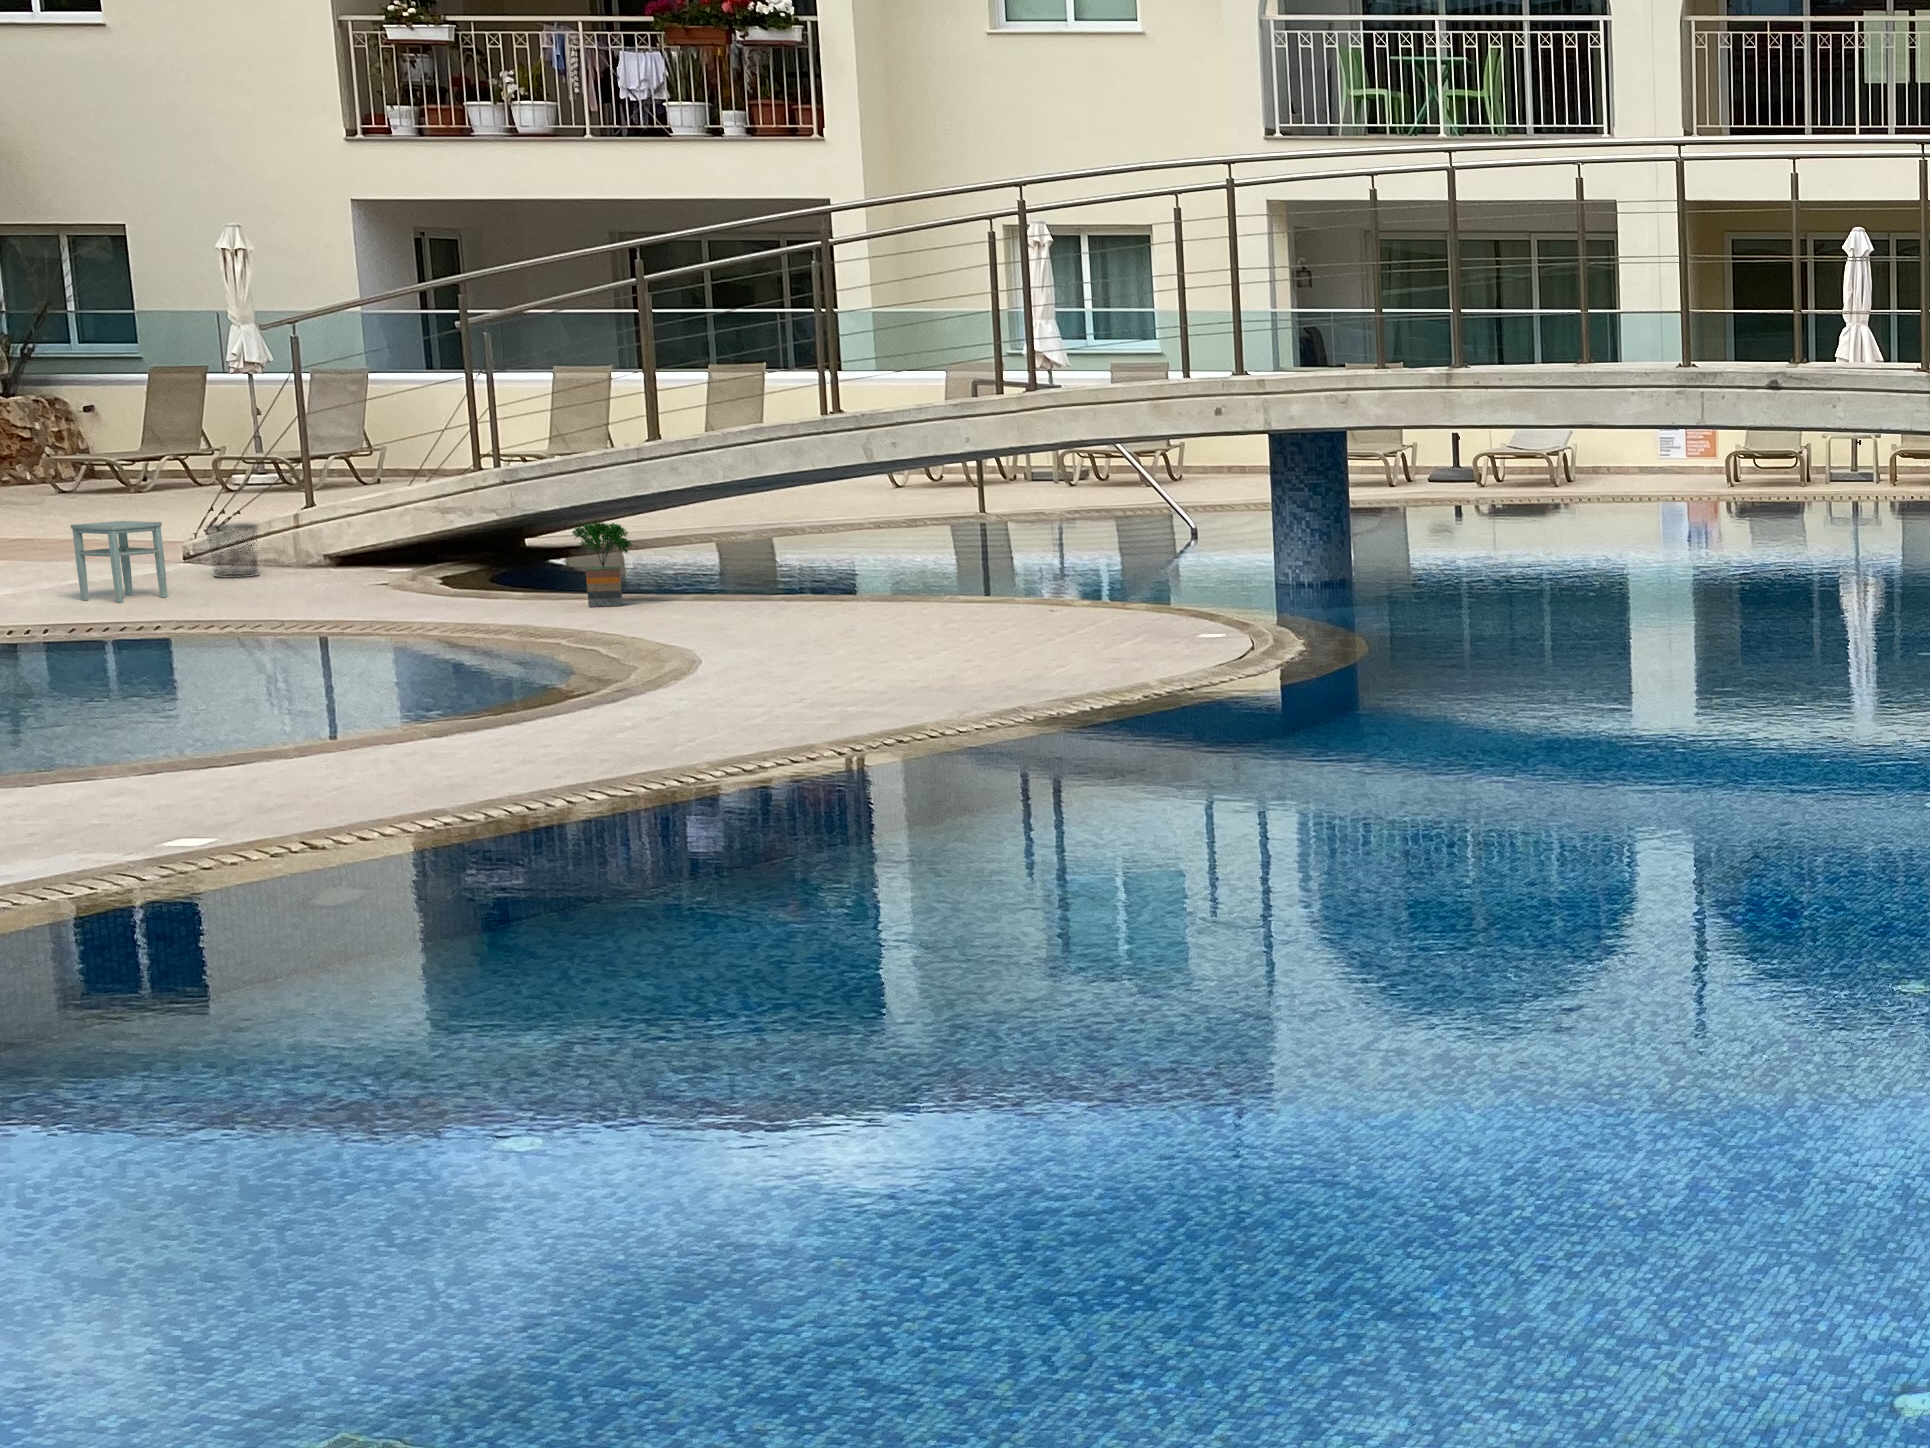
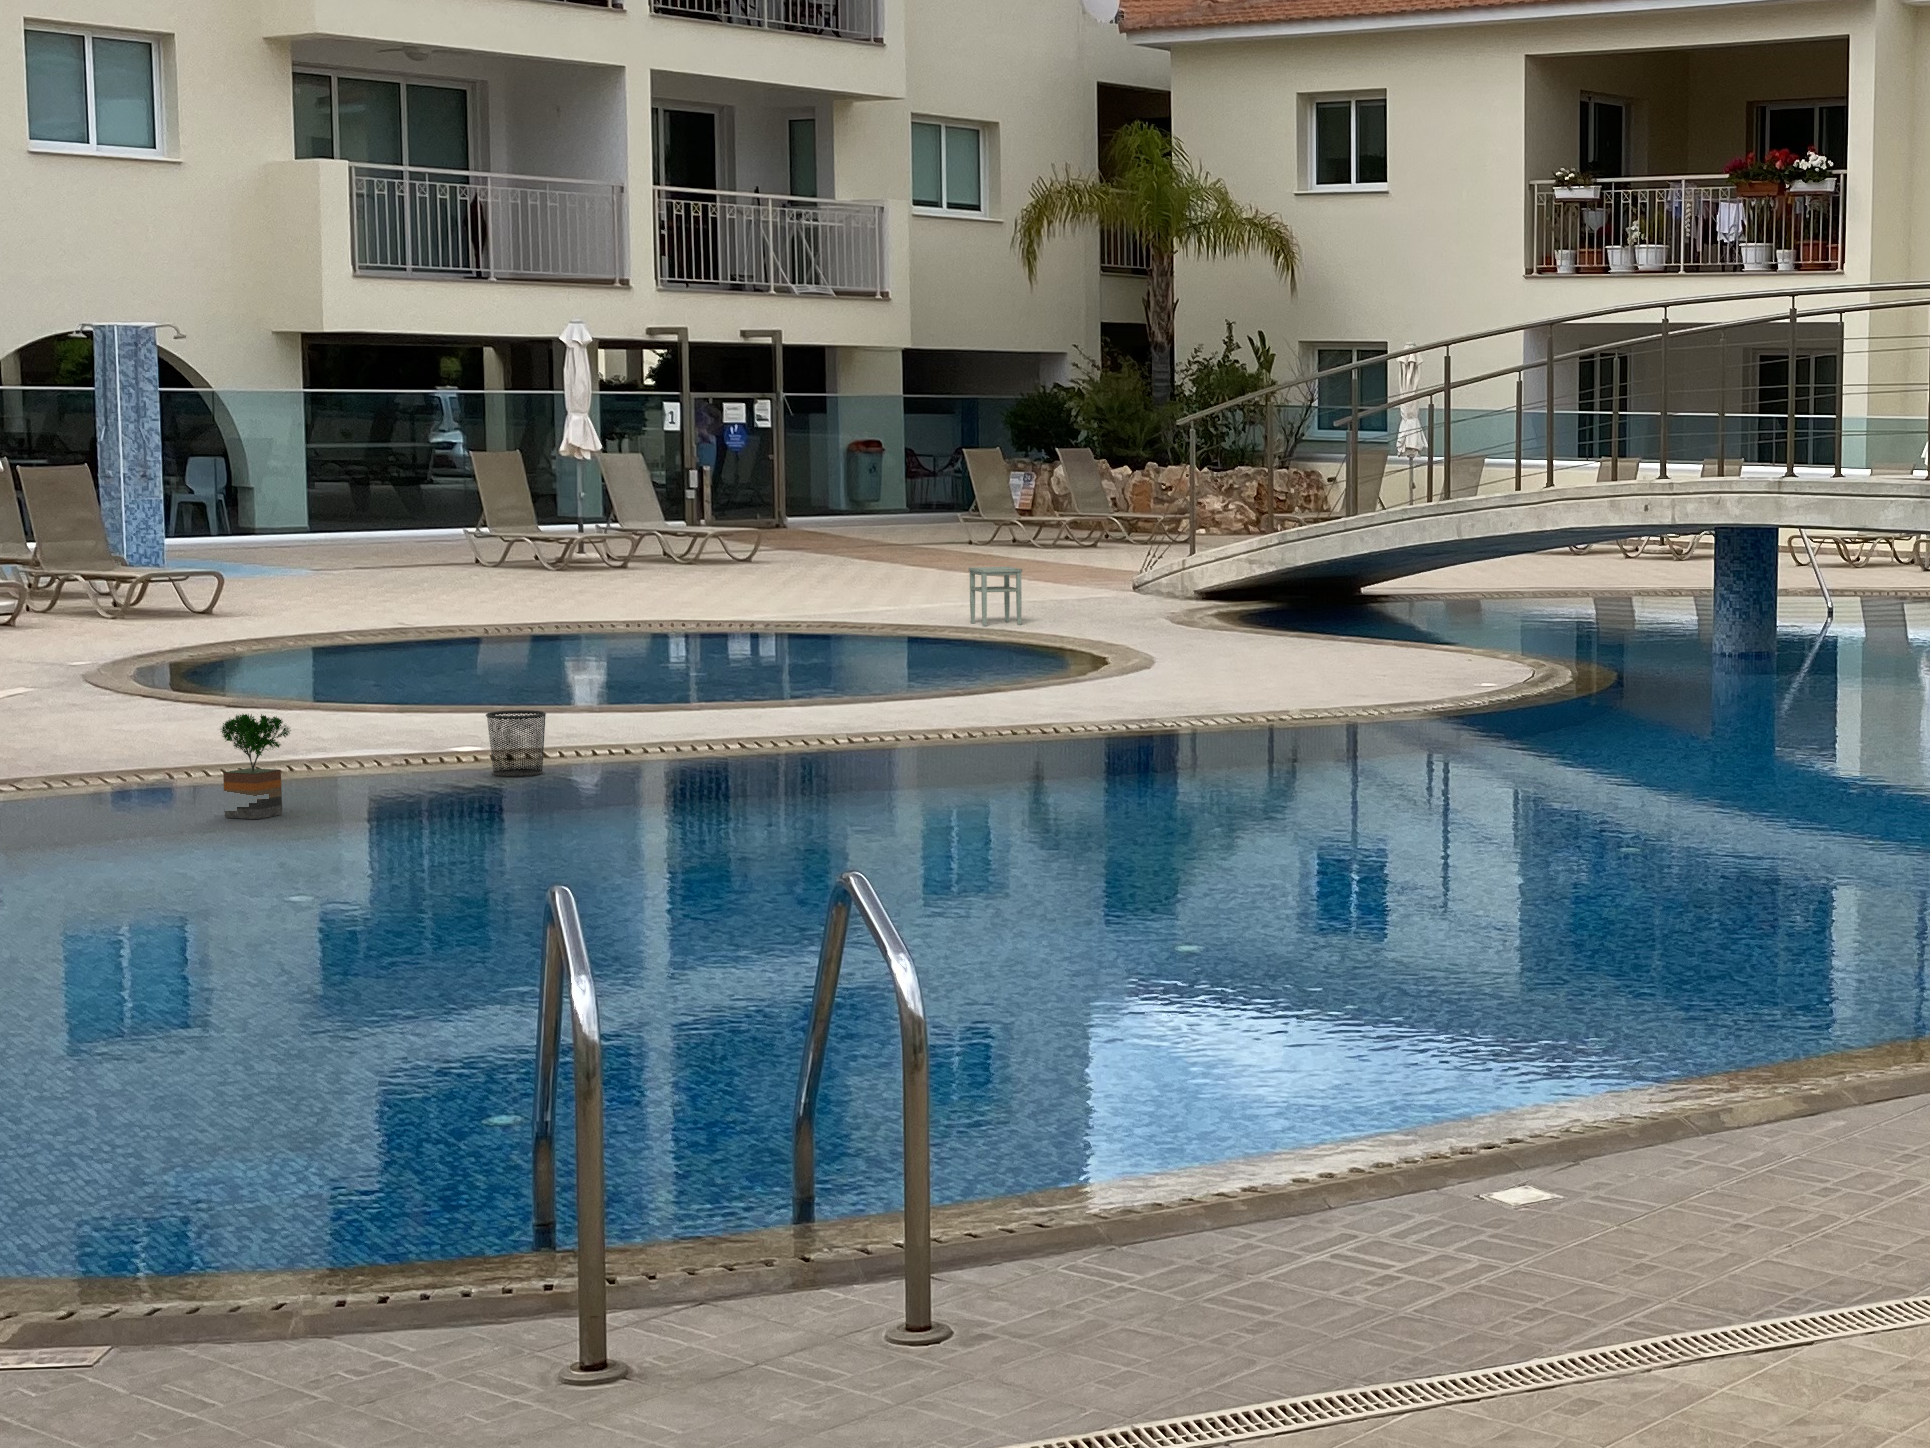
potted tree: present [572,522,632,607] -> present [220,714,291,819]
waste bin: present [206,523,258,578] -> present [486,710,546,777]

